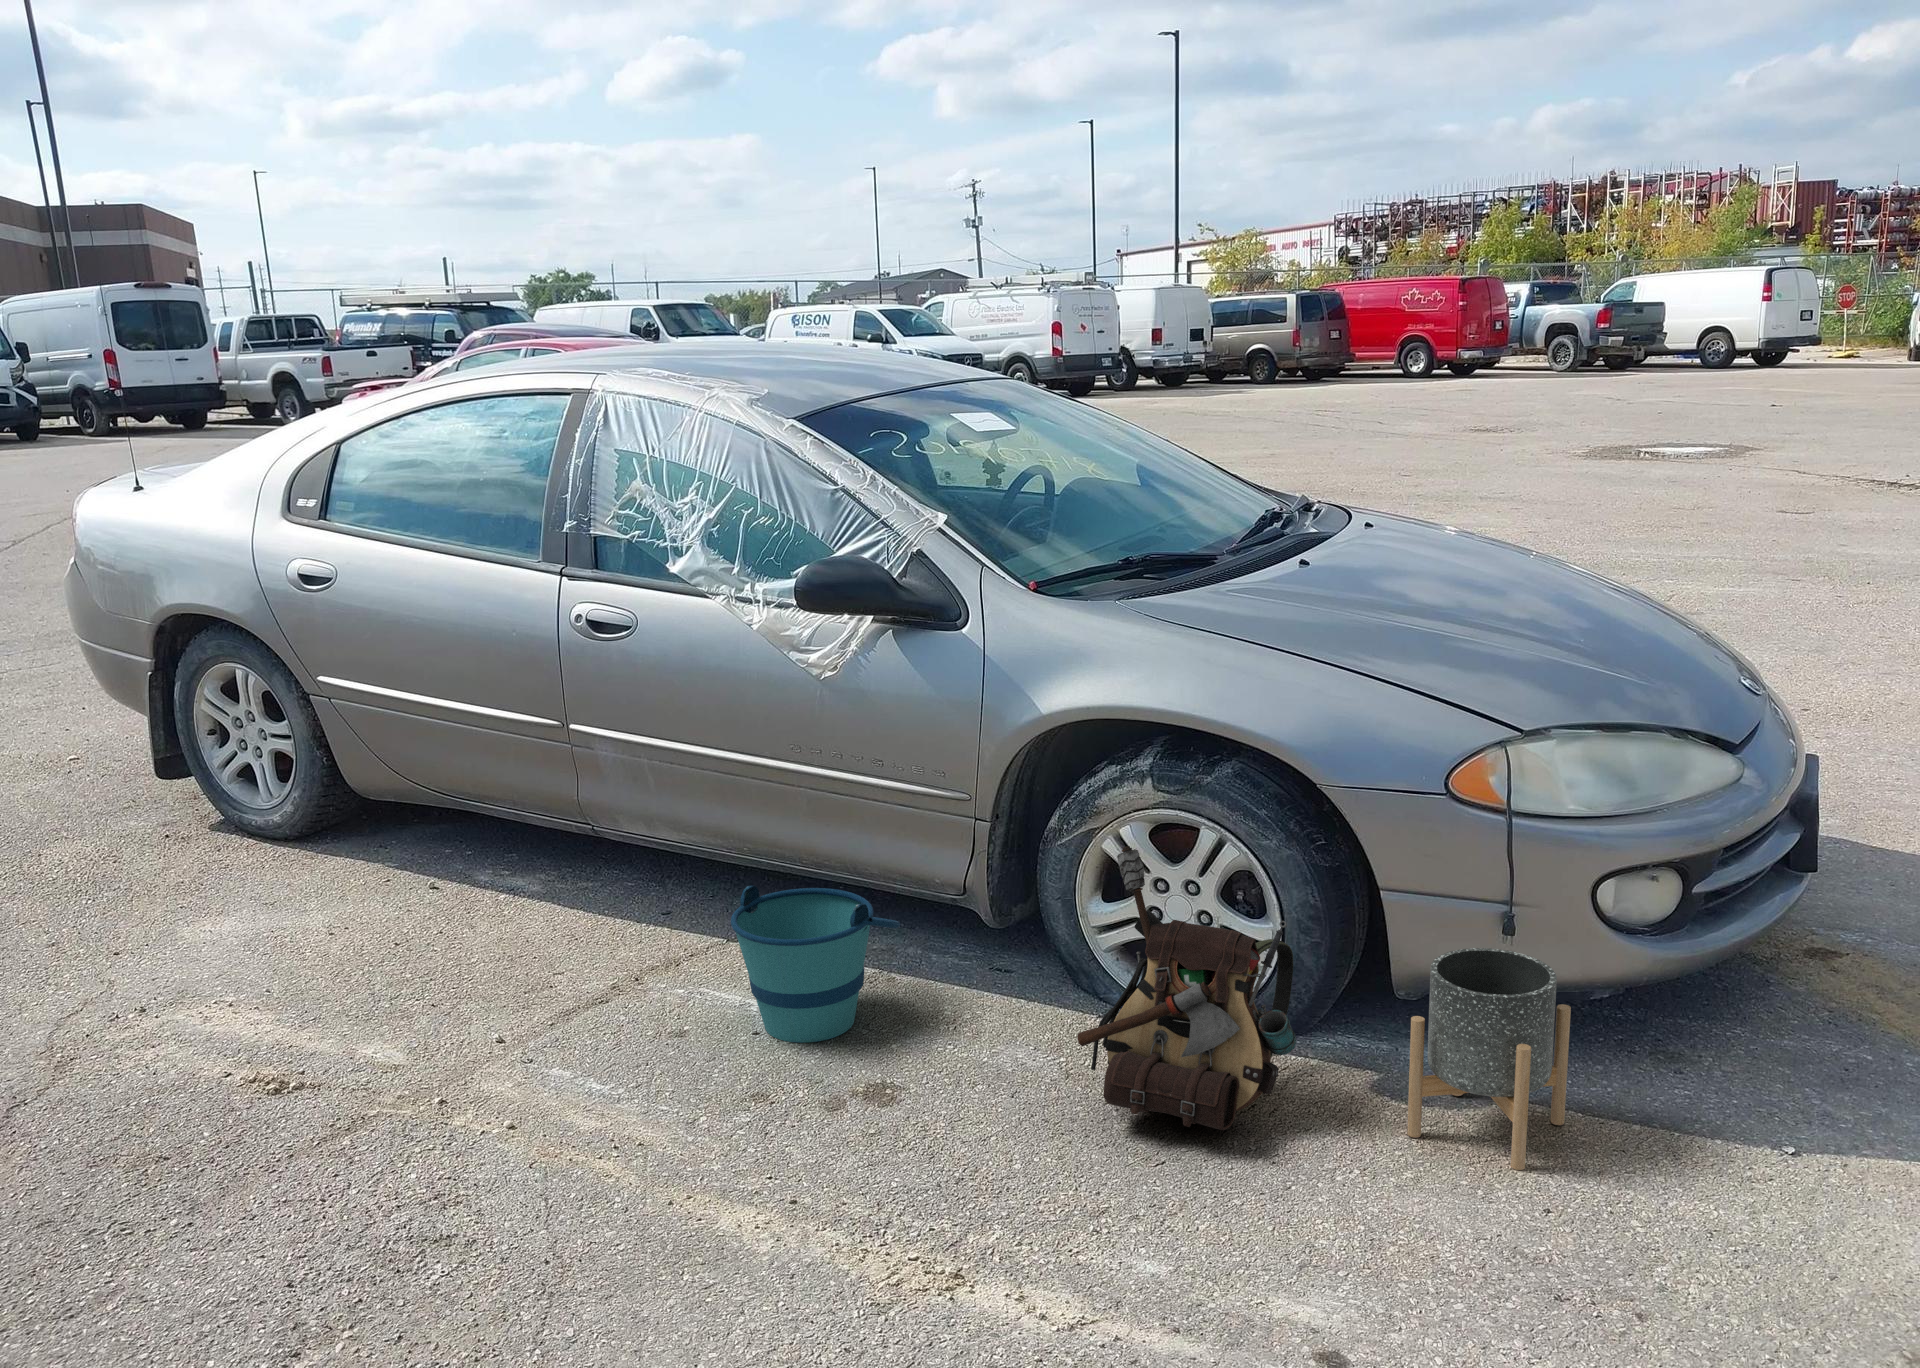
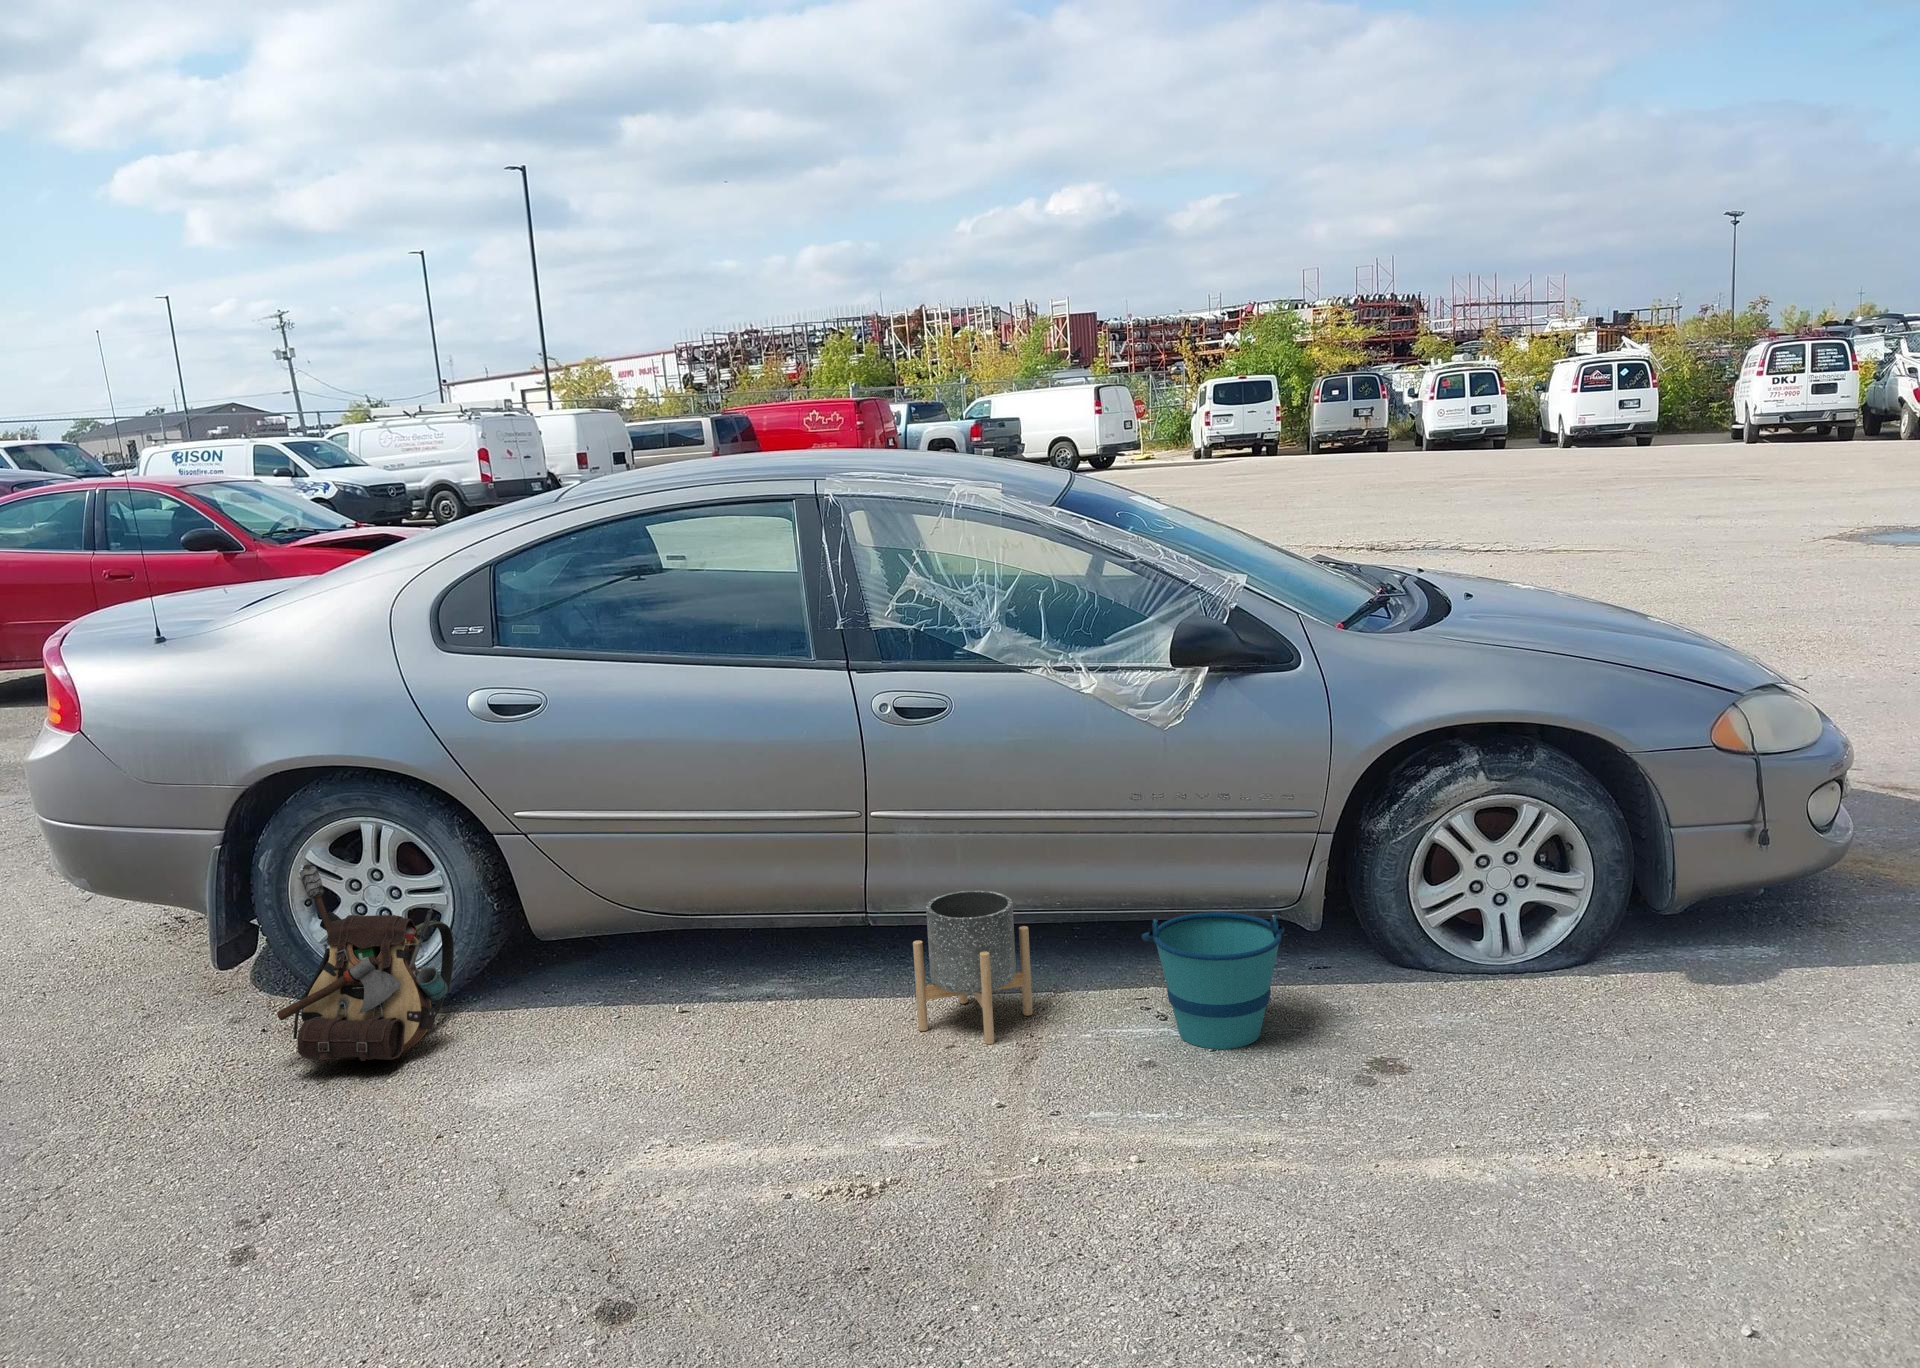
backpack: present [1077,846,1296,1130] -> present [277,865,454,1061]
planter: present [1407,948,1571,1170] -> present [913,890,1033,1044]

